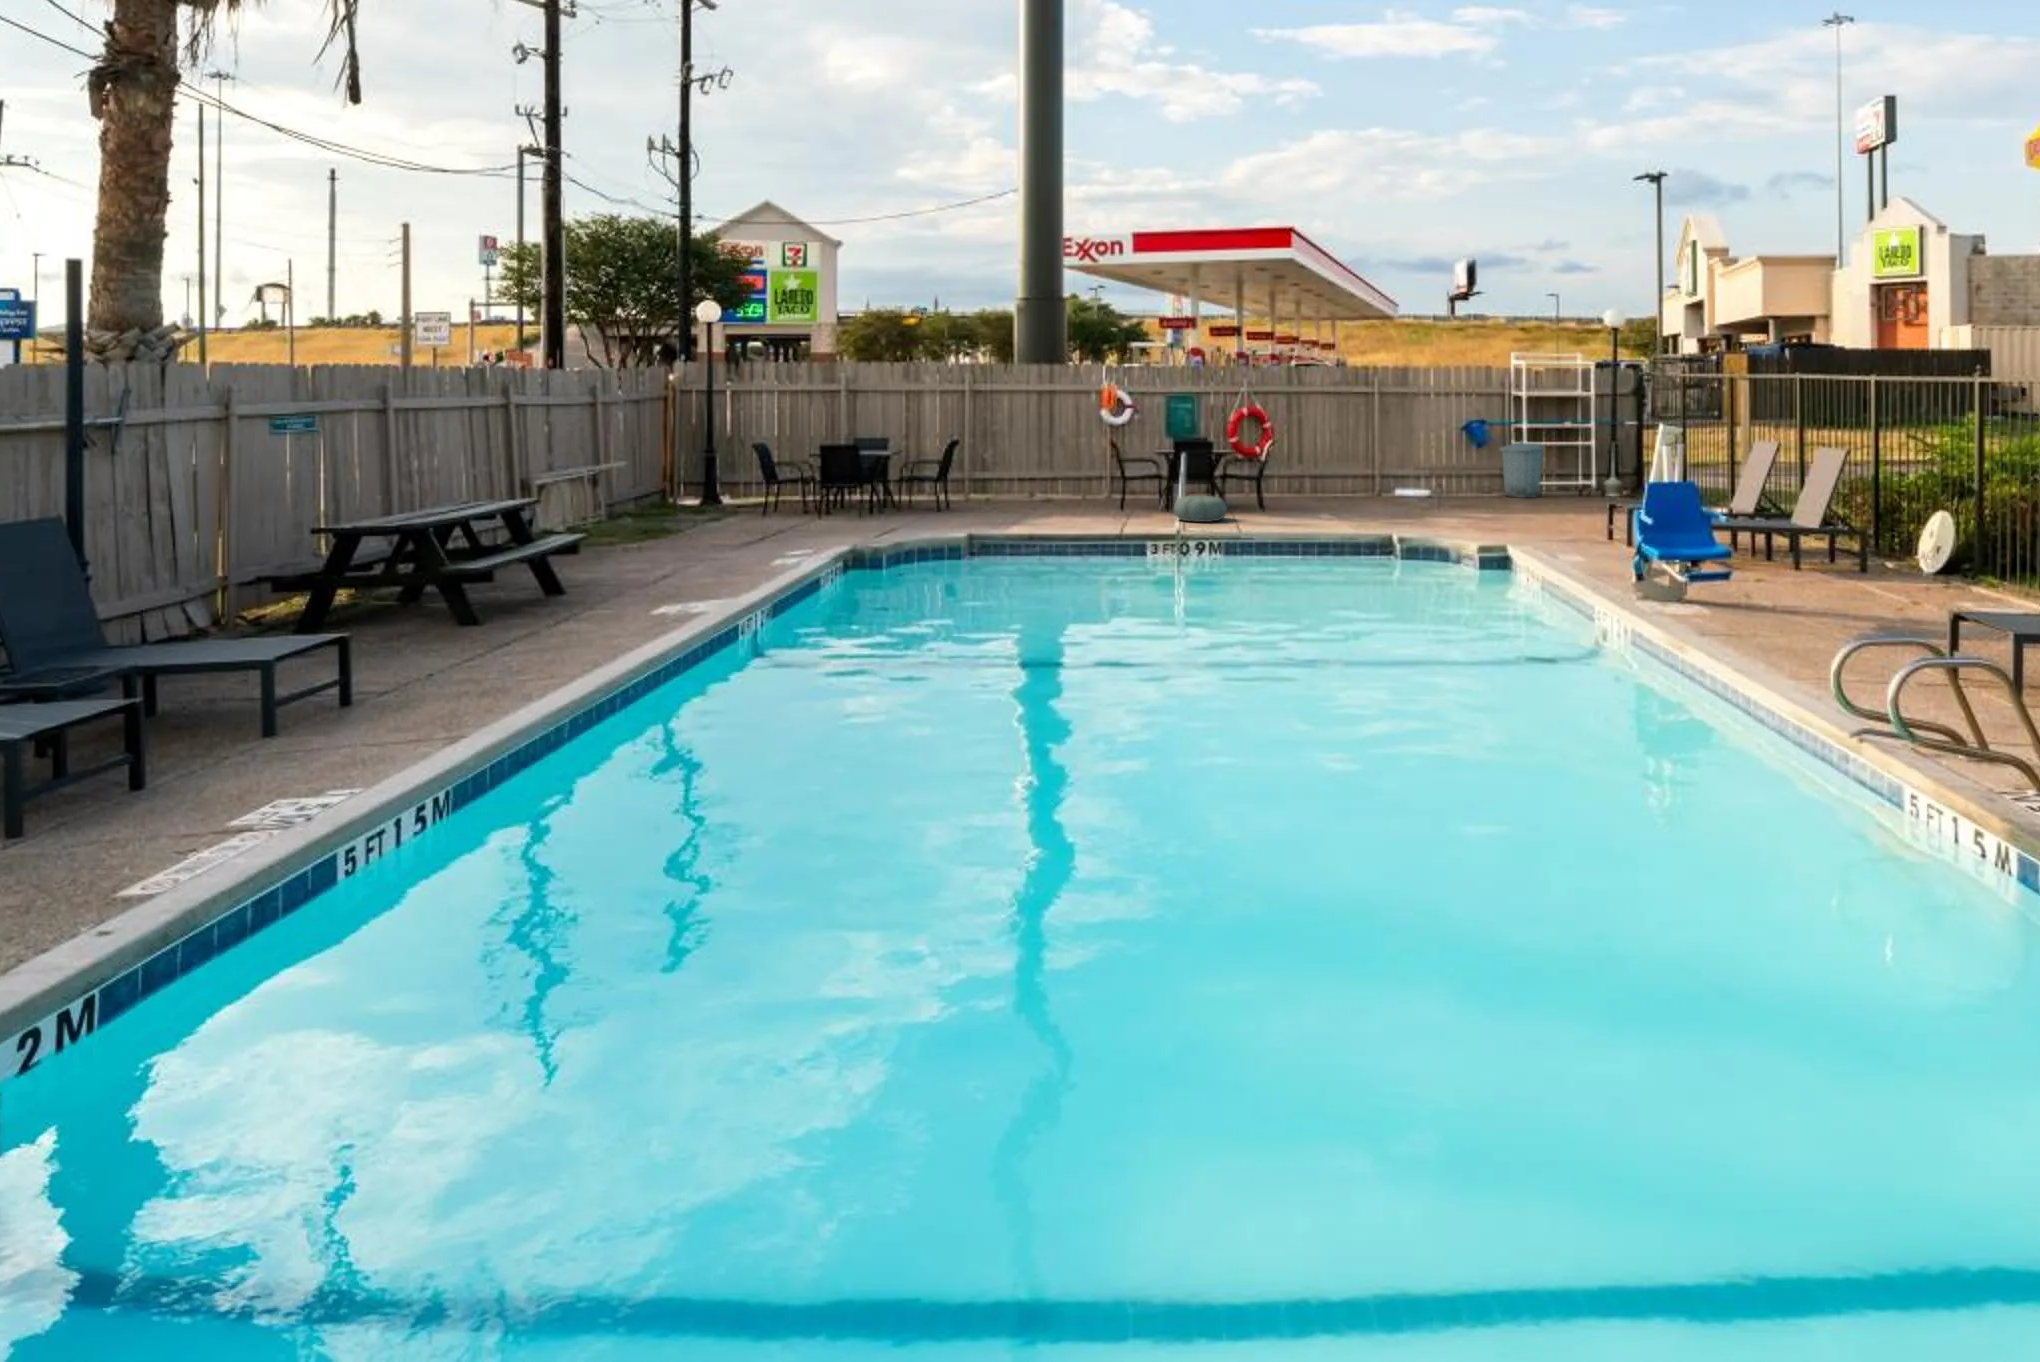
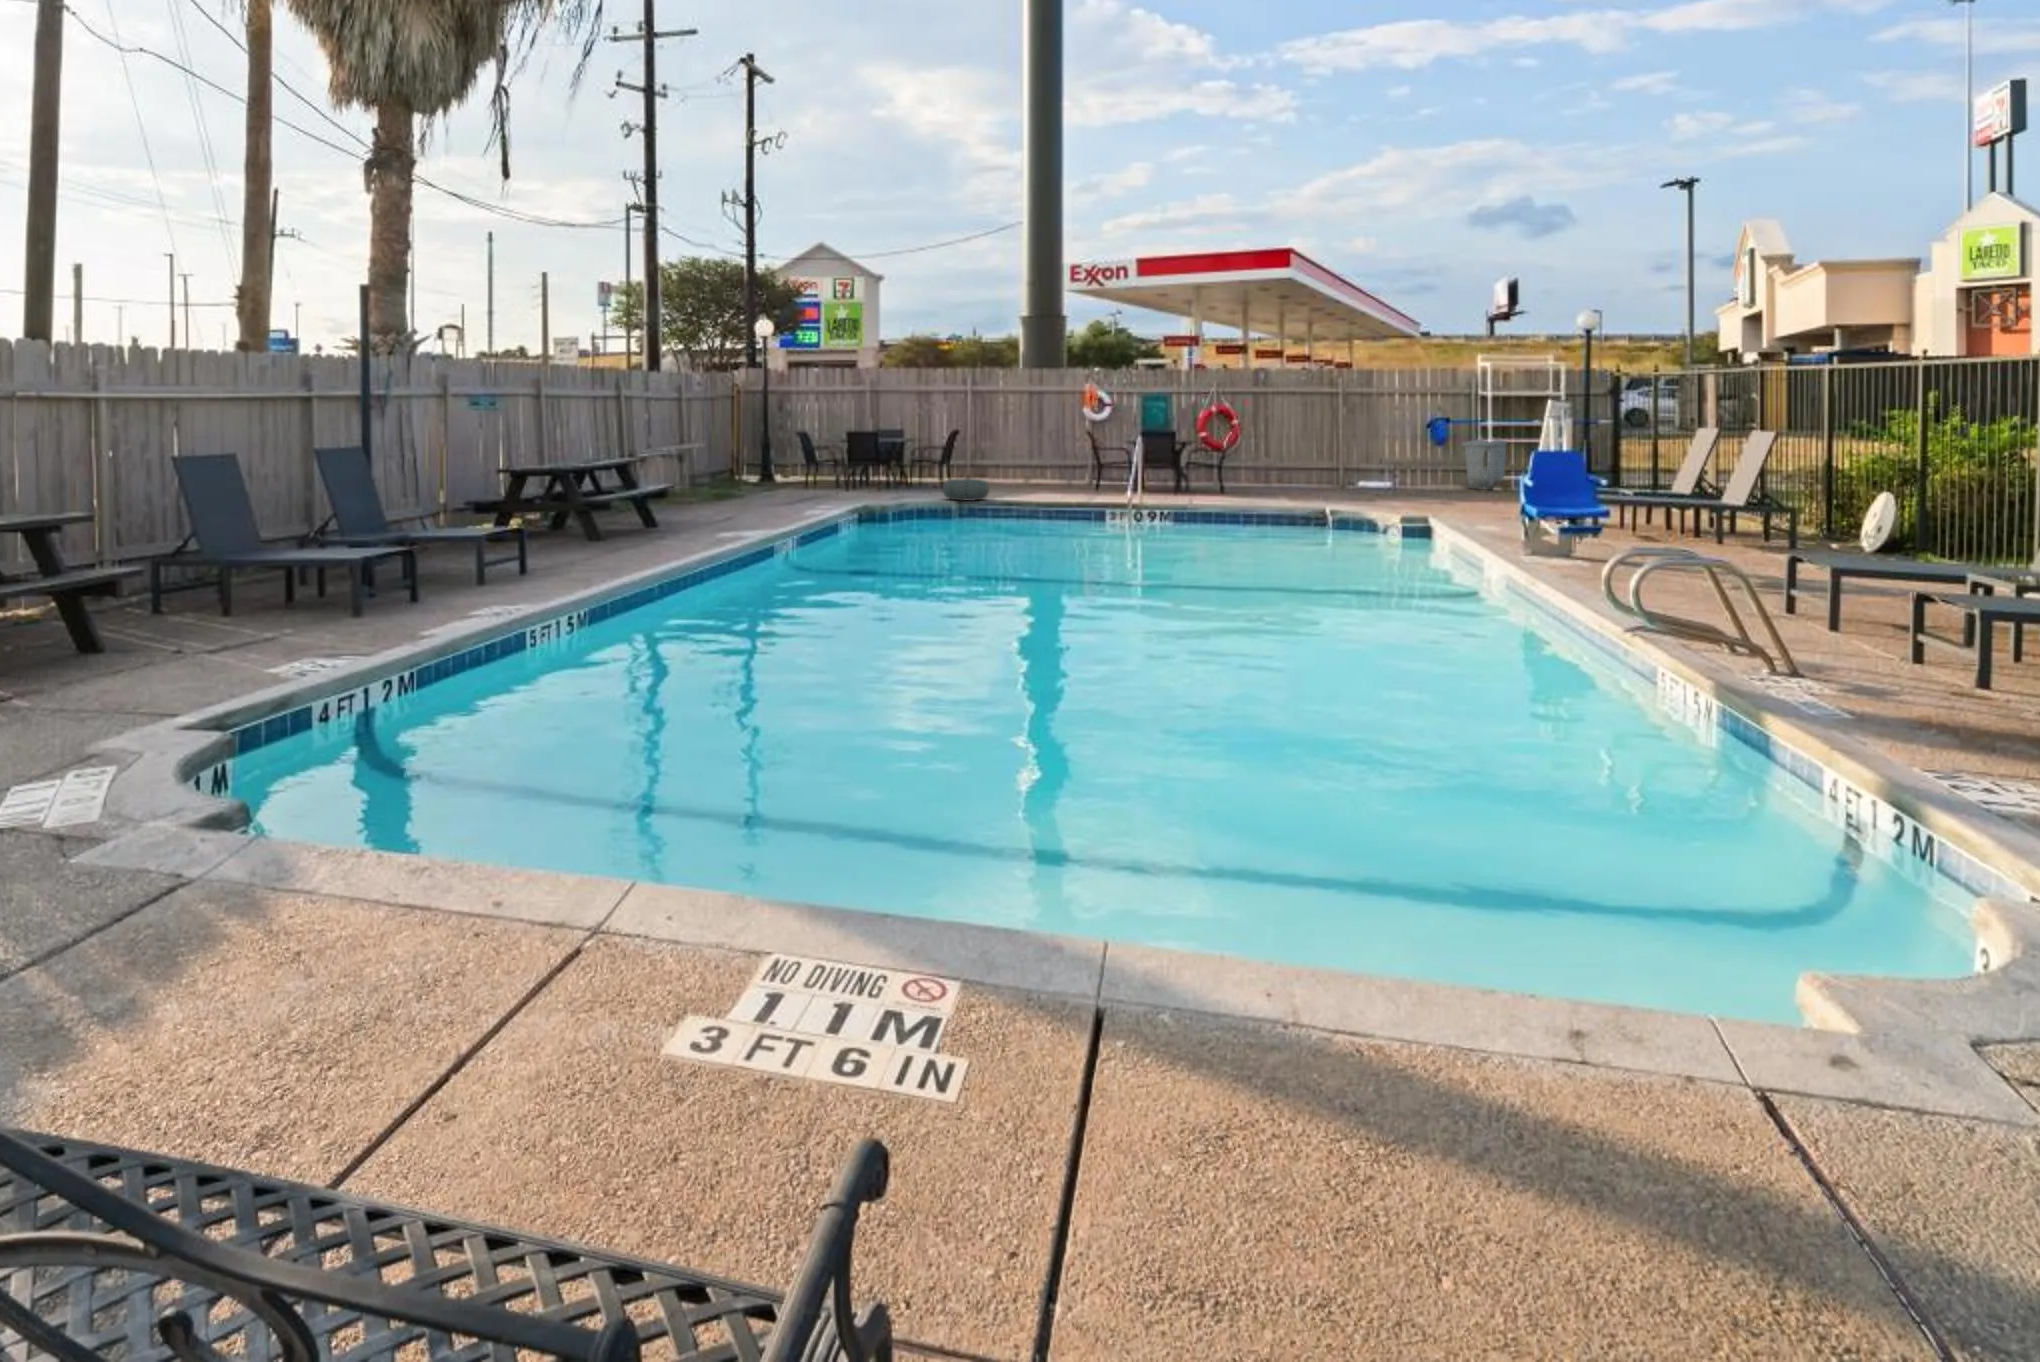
pouf: present [1174,496,1227,522] -> present [943,479,989,501]

